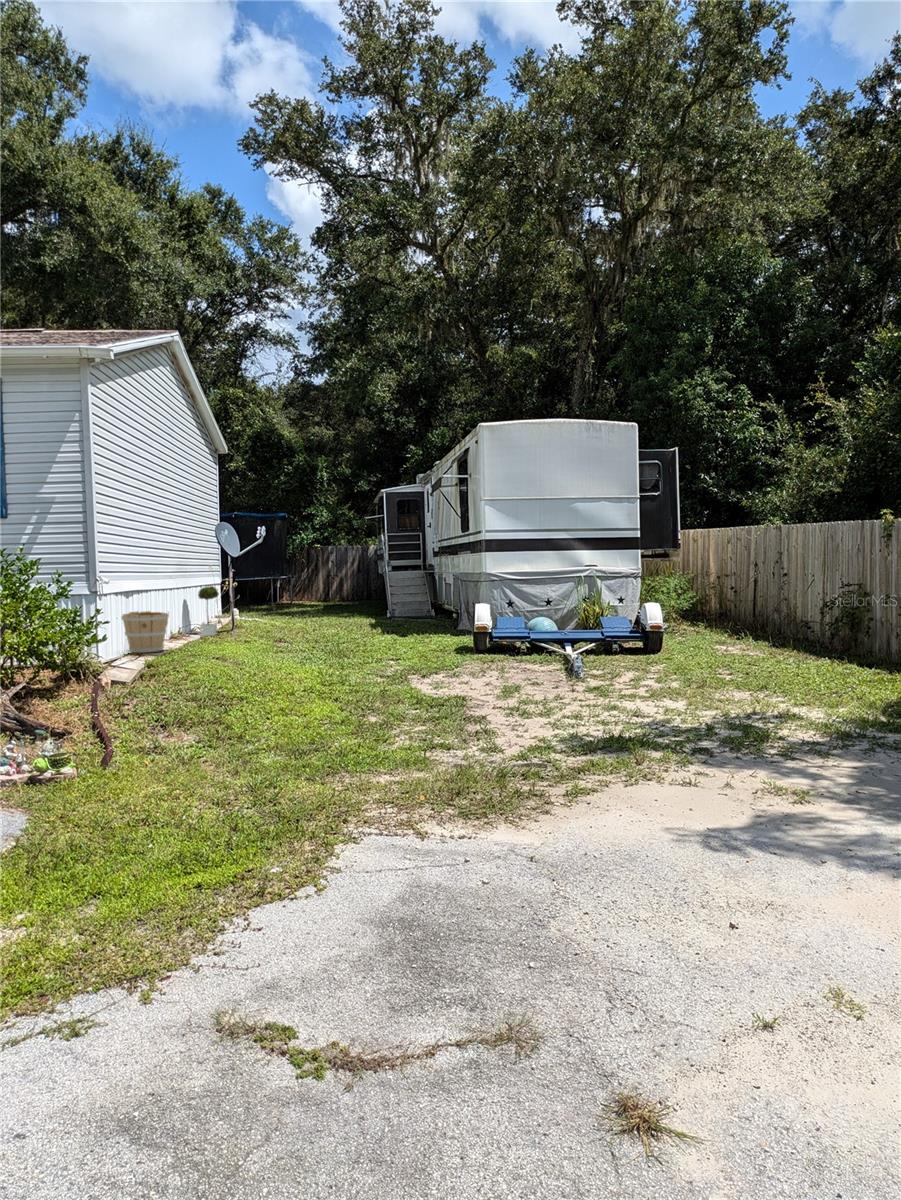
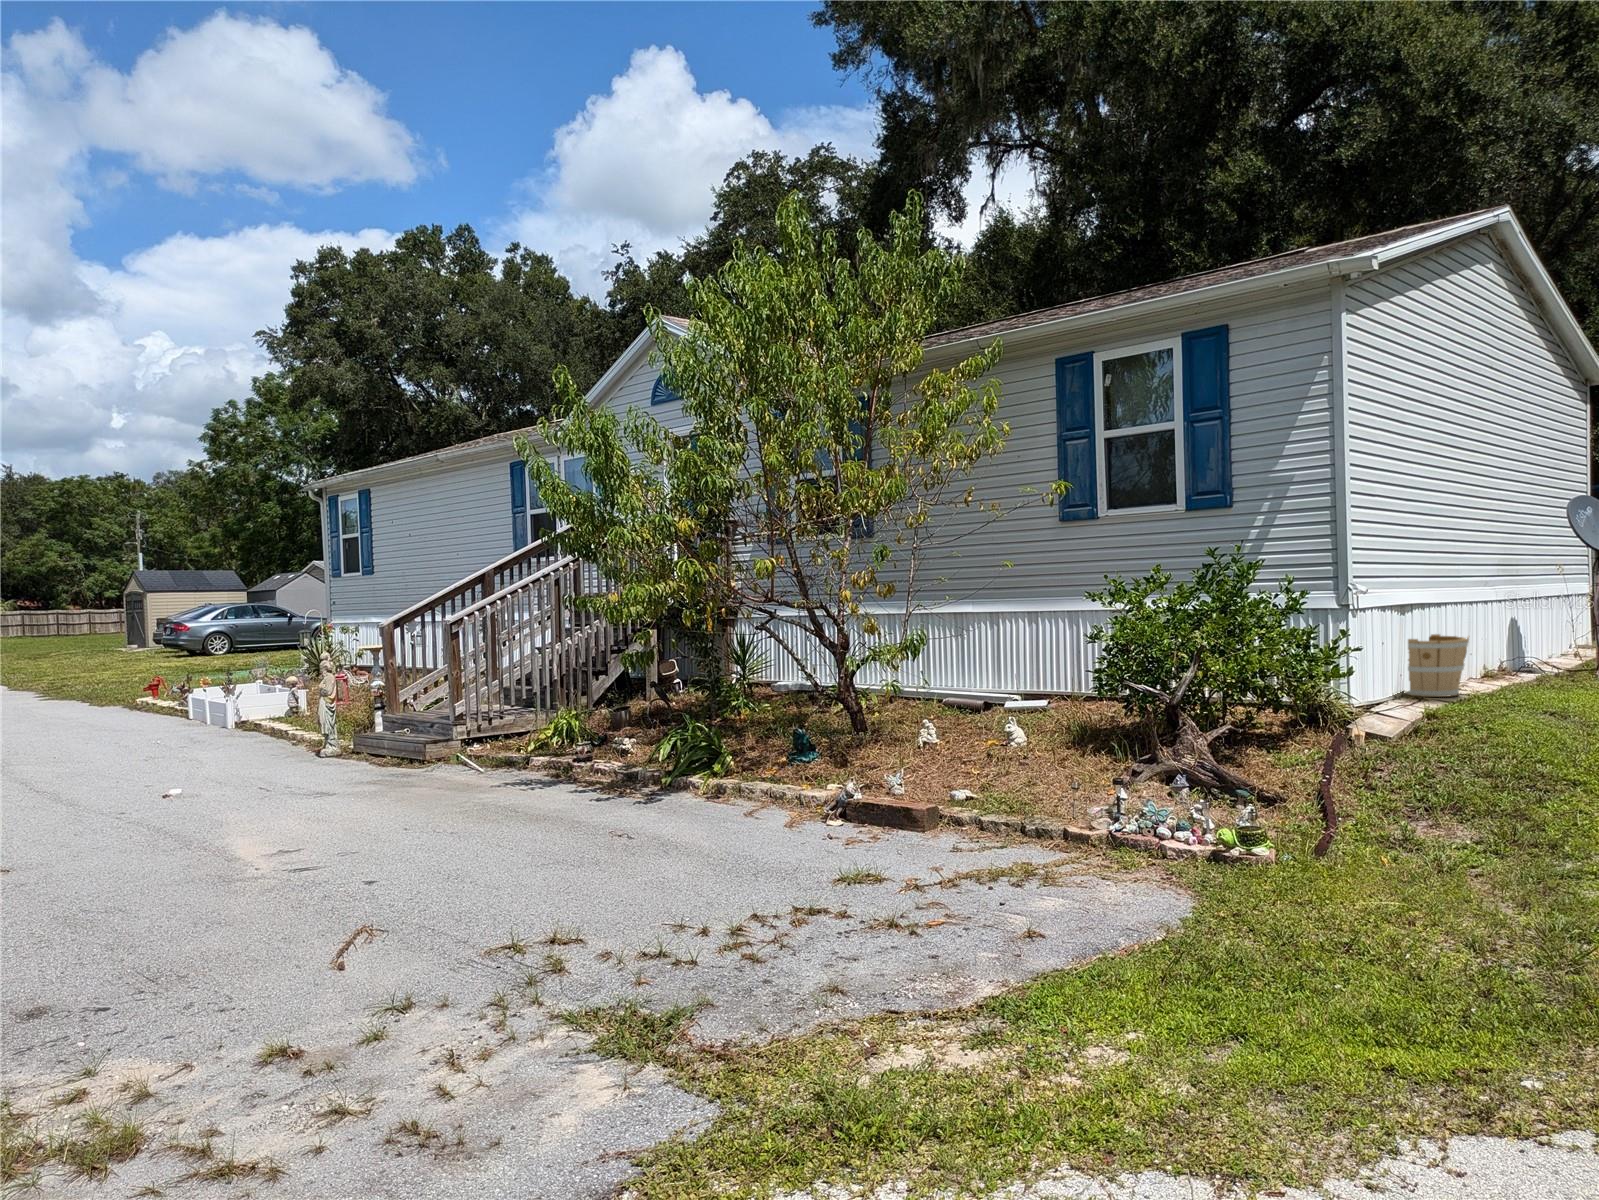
potted tree: present [198,586,219,636] -> none [1540,593,1580,676]

